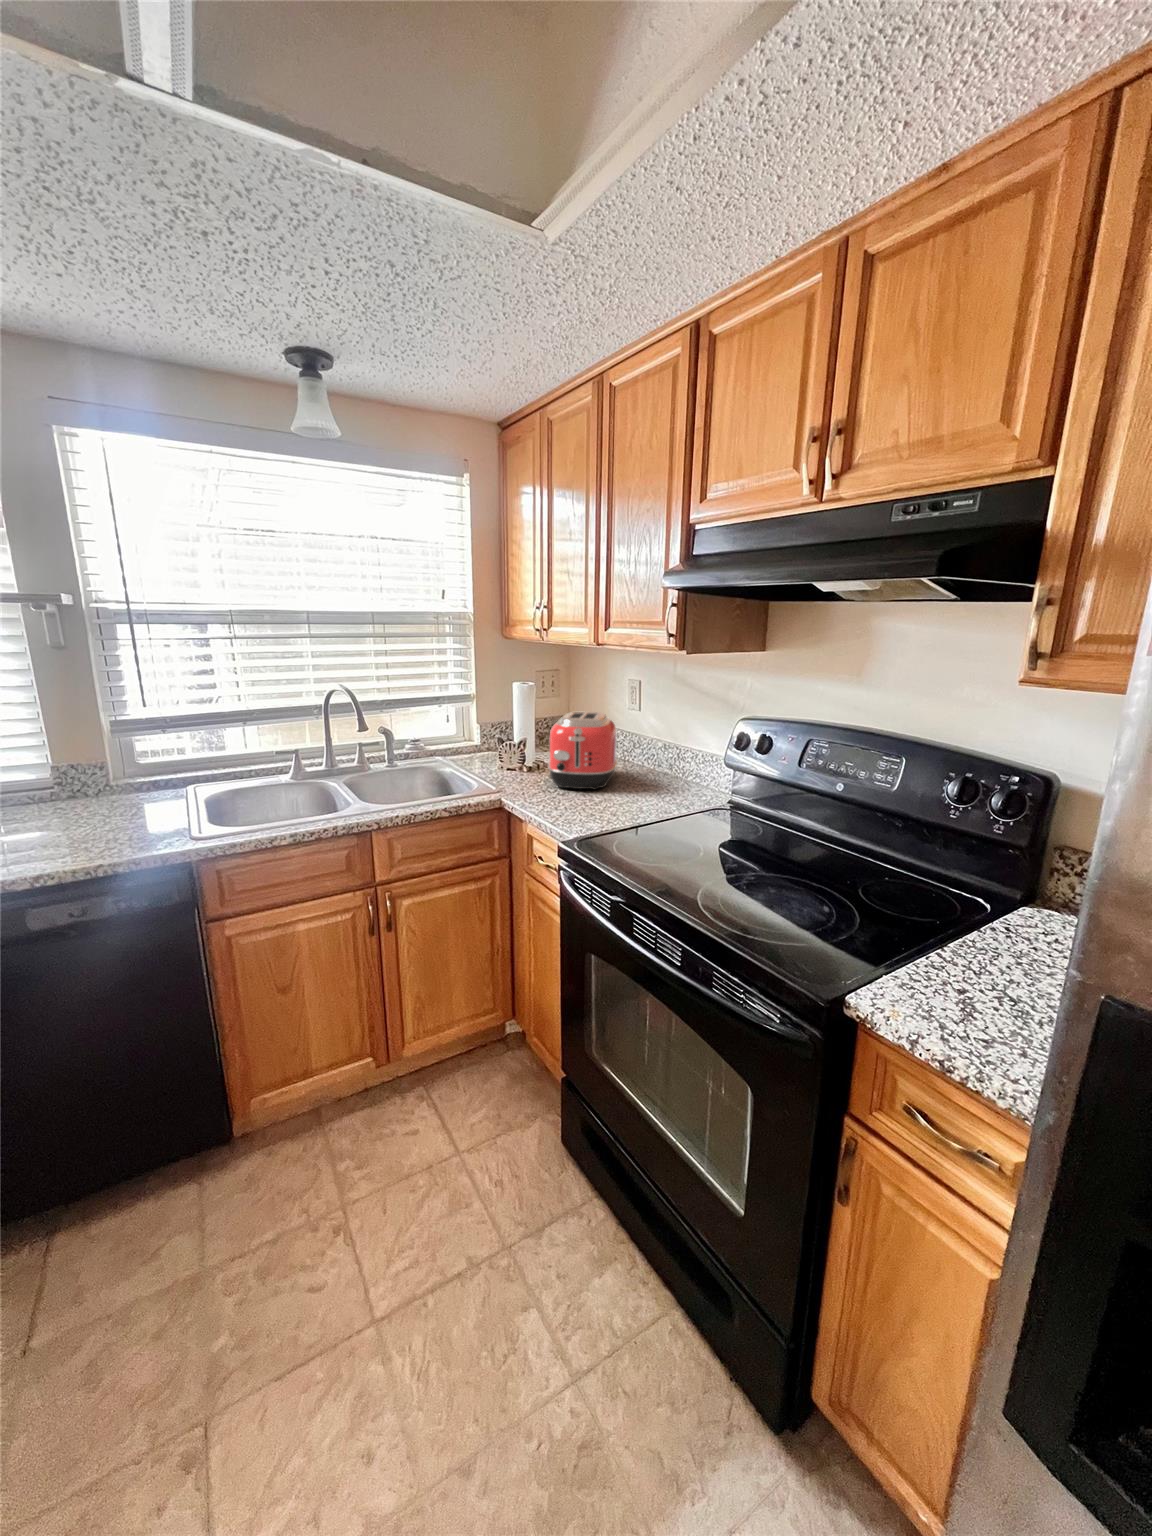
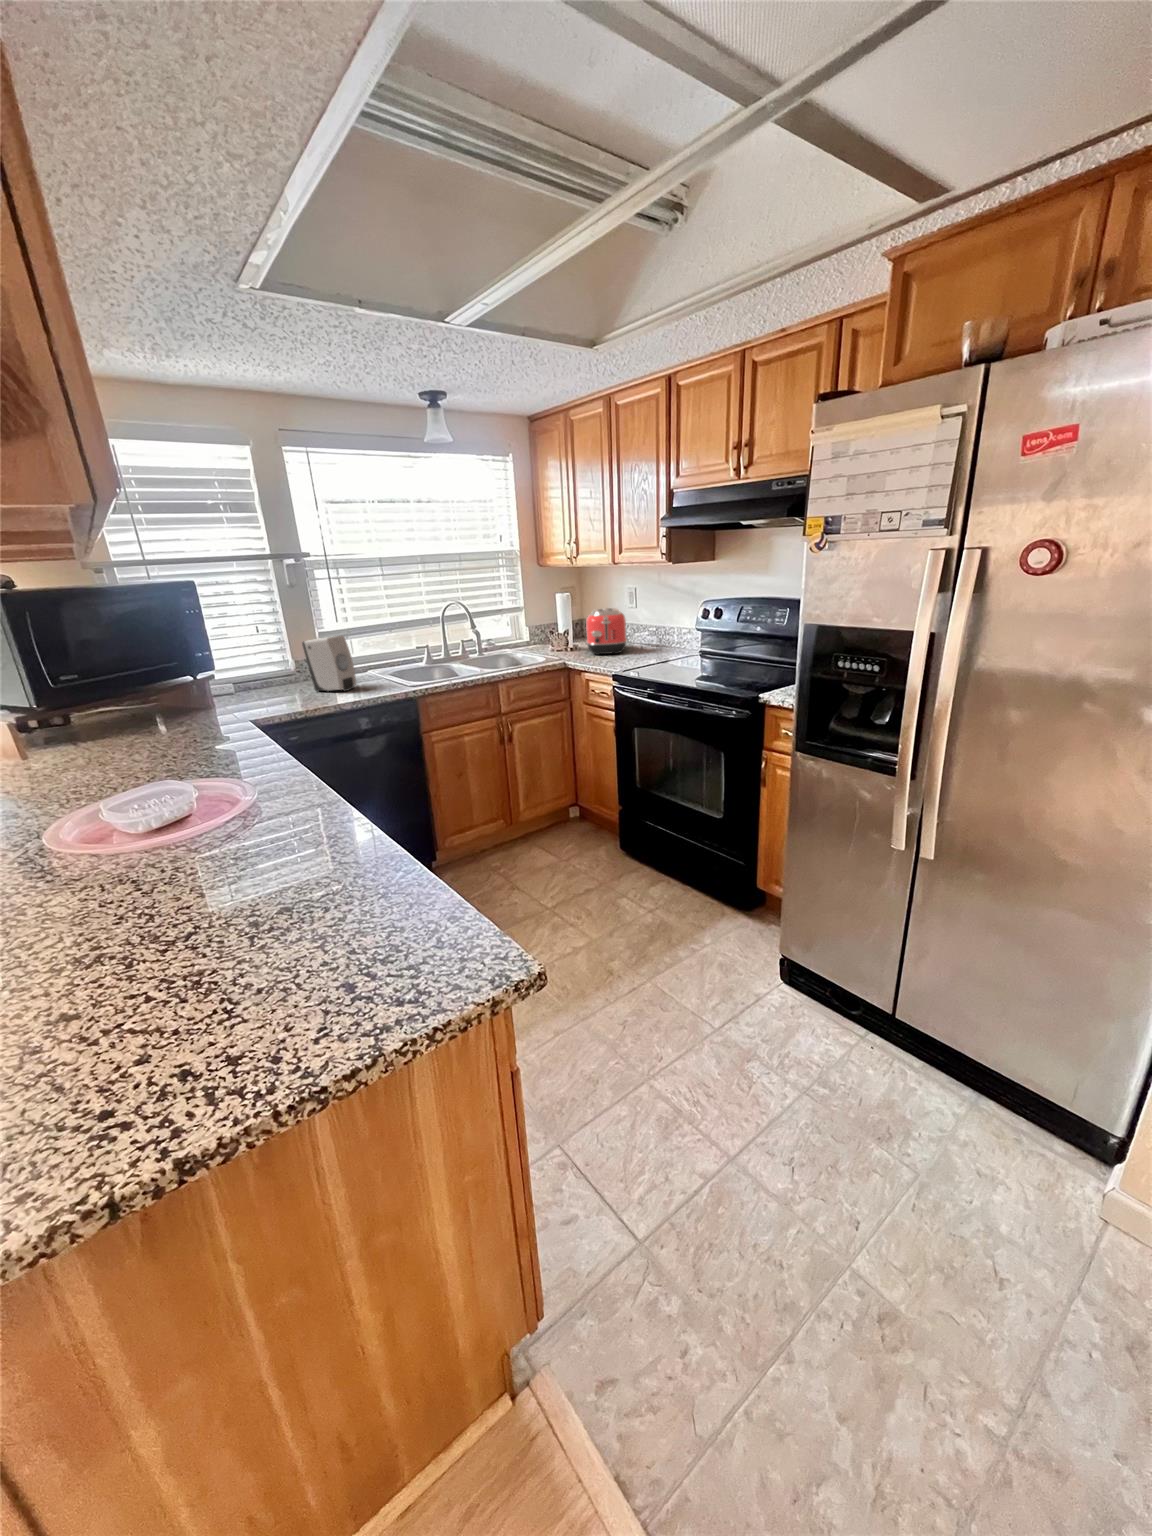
soap dispenser: none [28,735,122,831] -> present [302,636,356,691]

